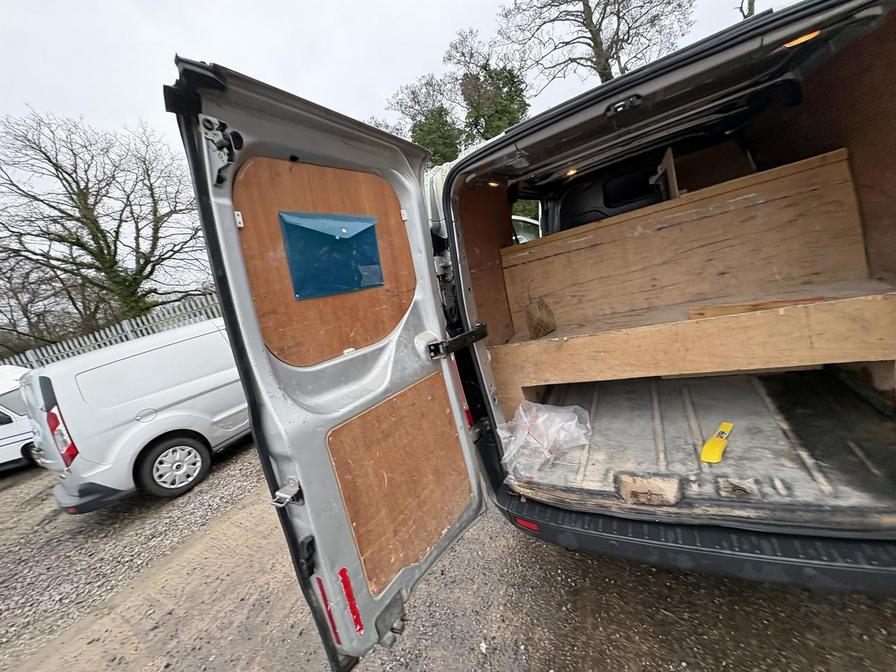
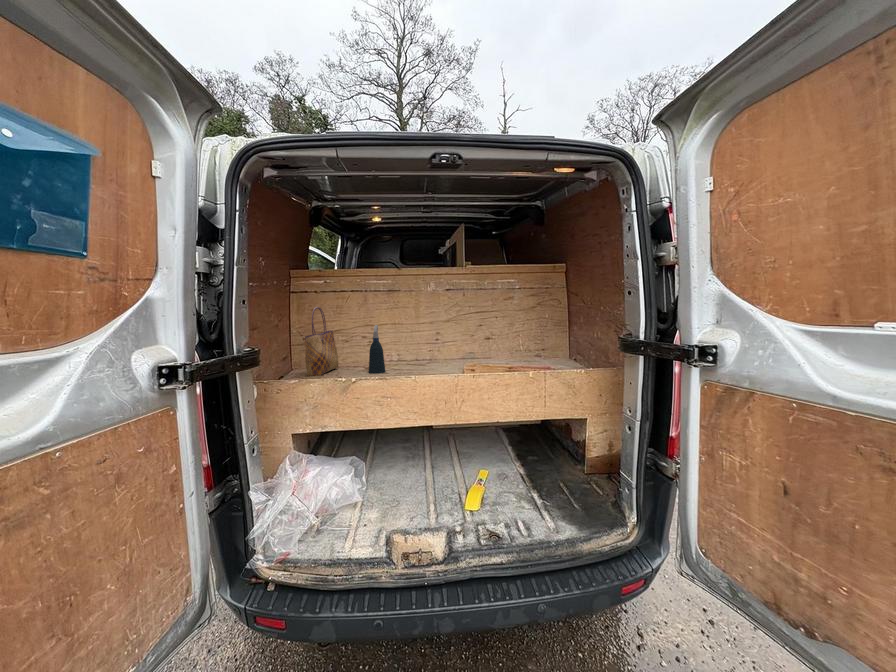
spray bottle: none [582,286,600,331] -> present [369,325,386,374]

